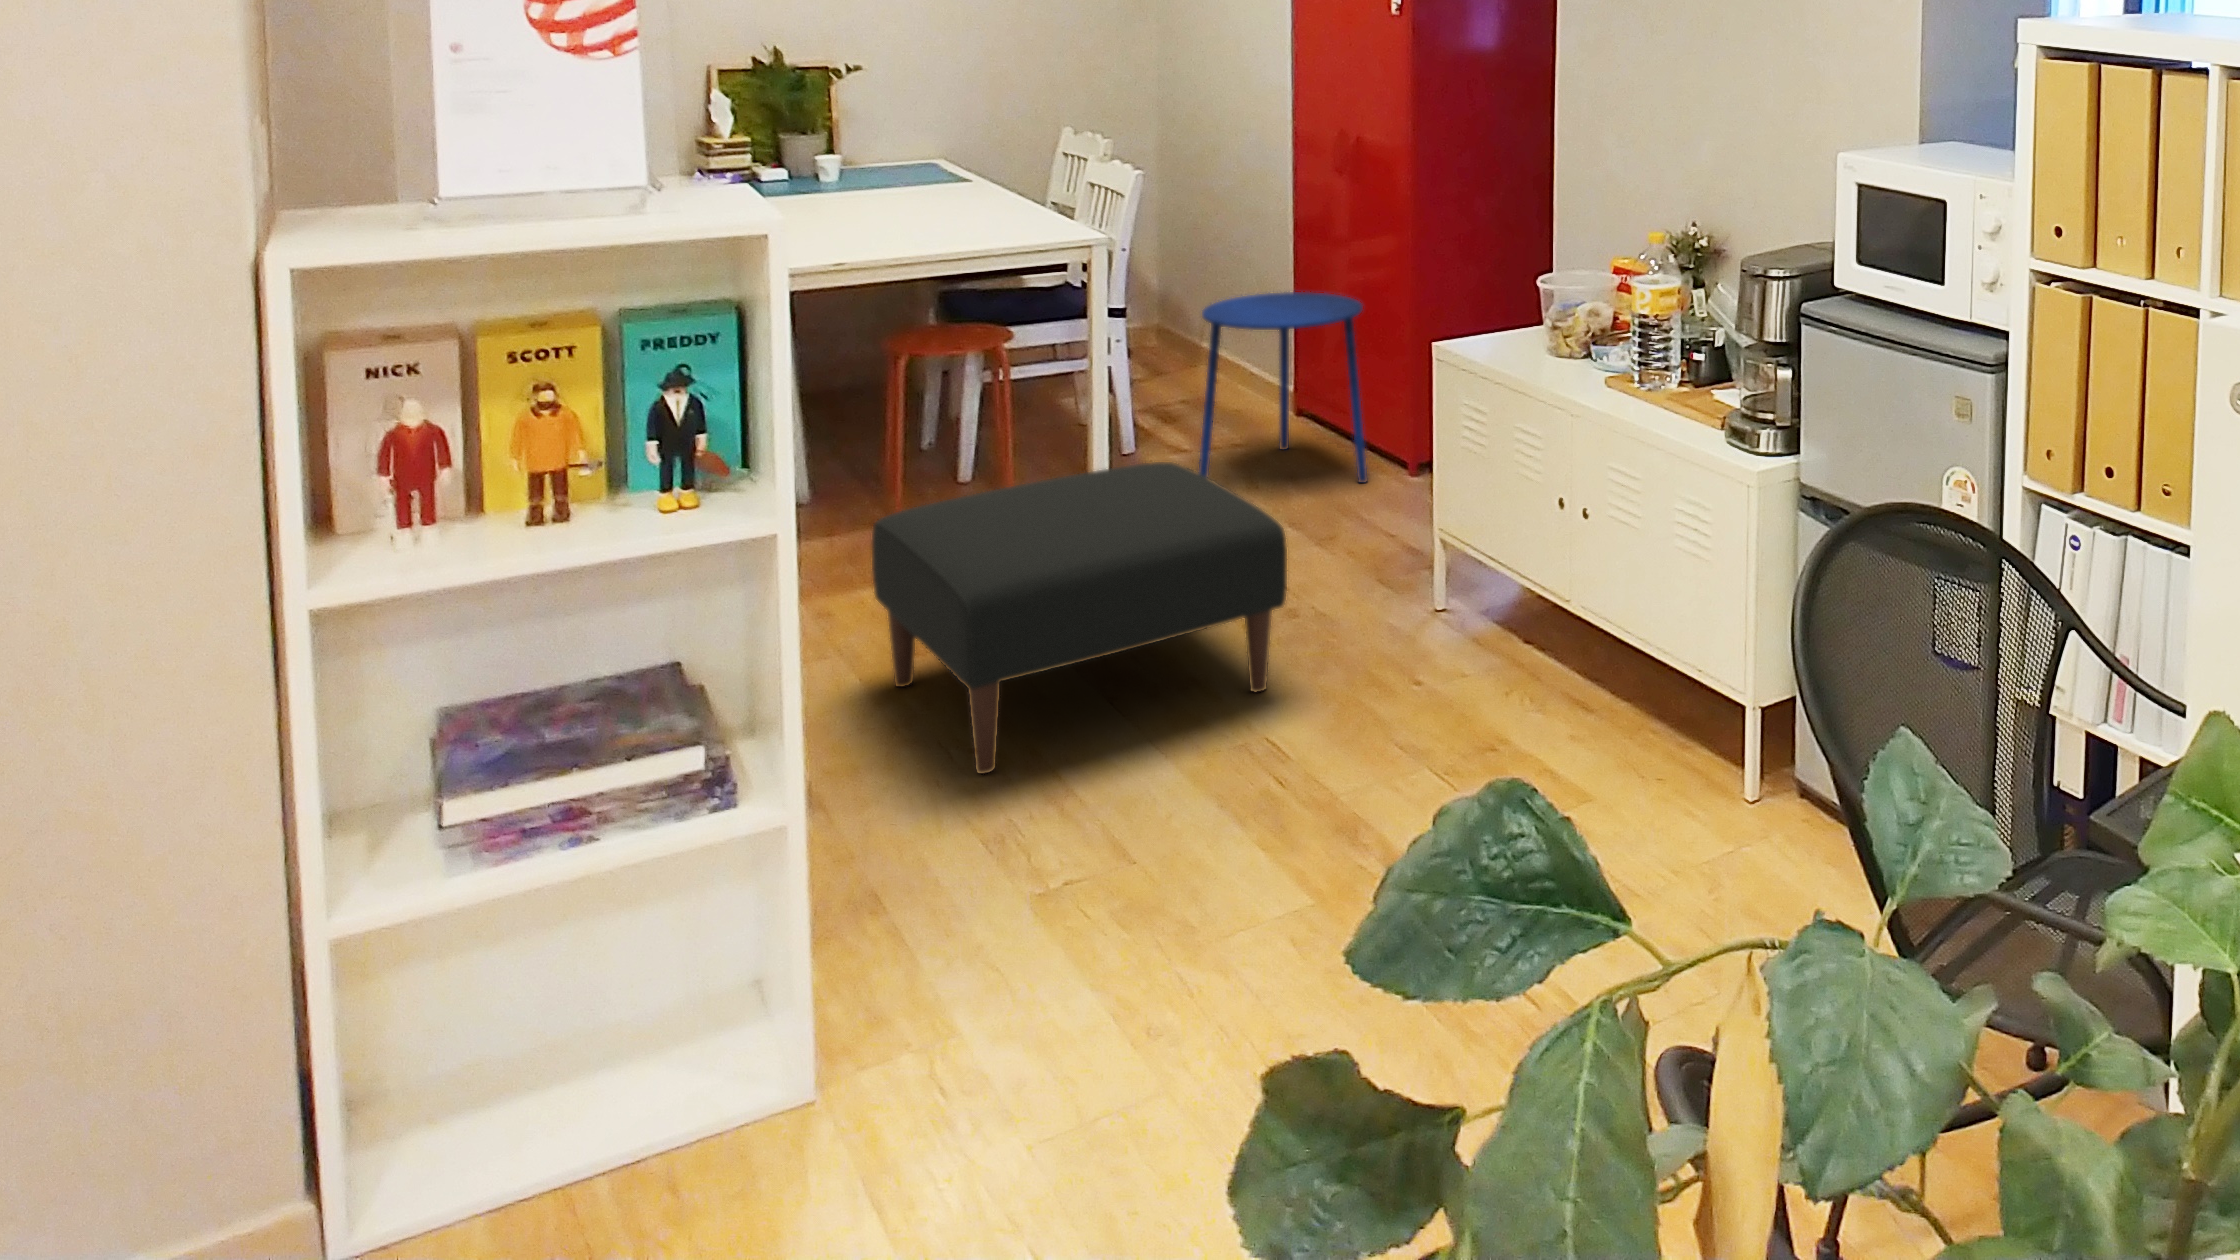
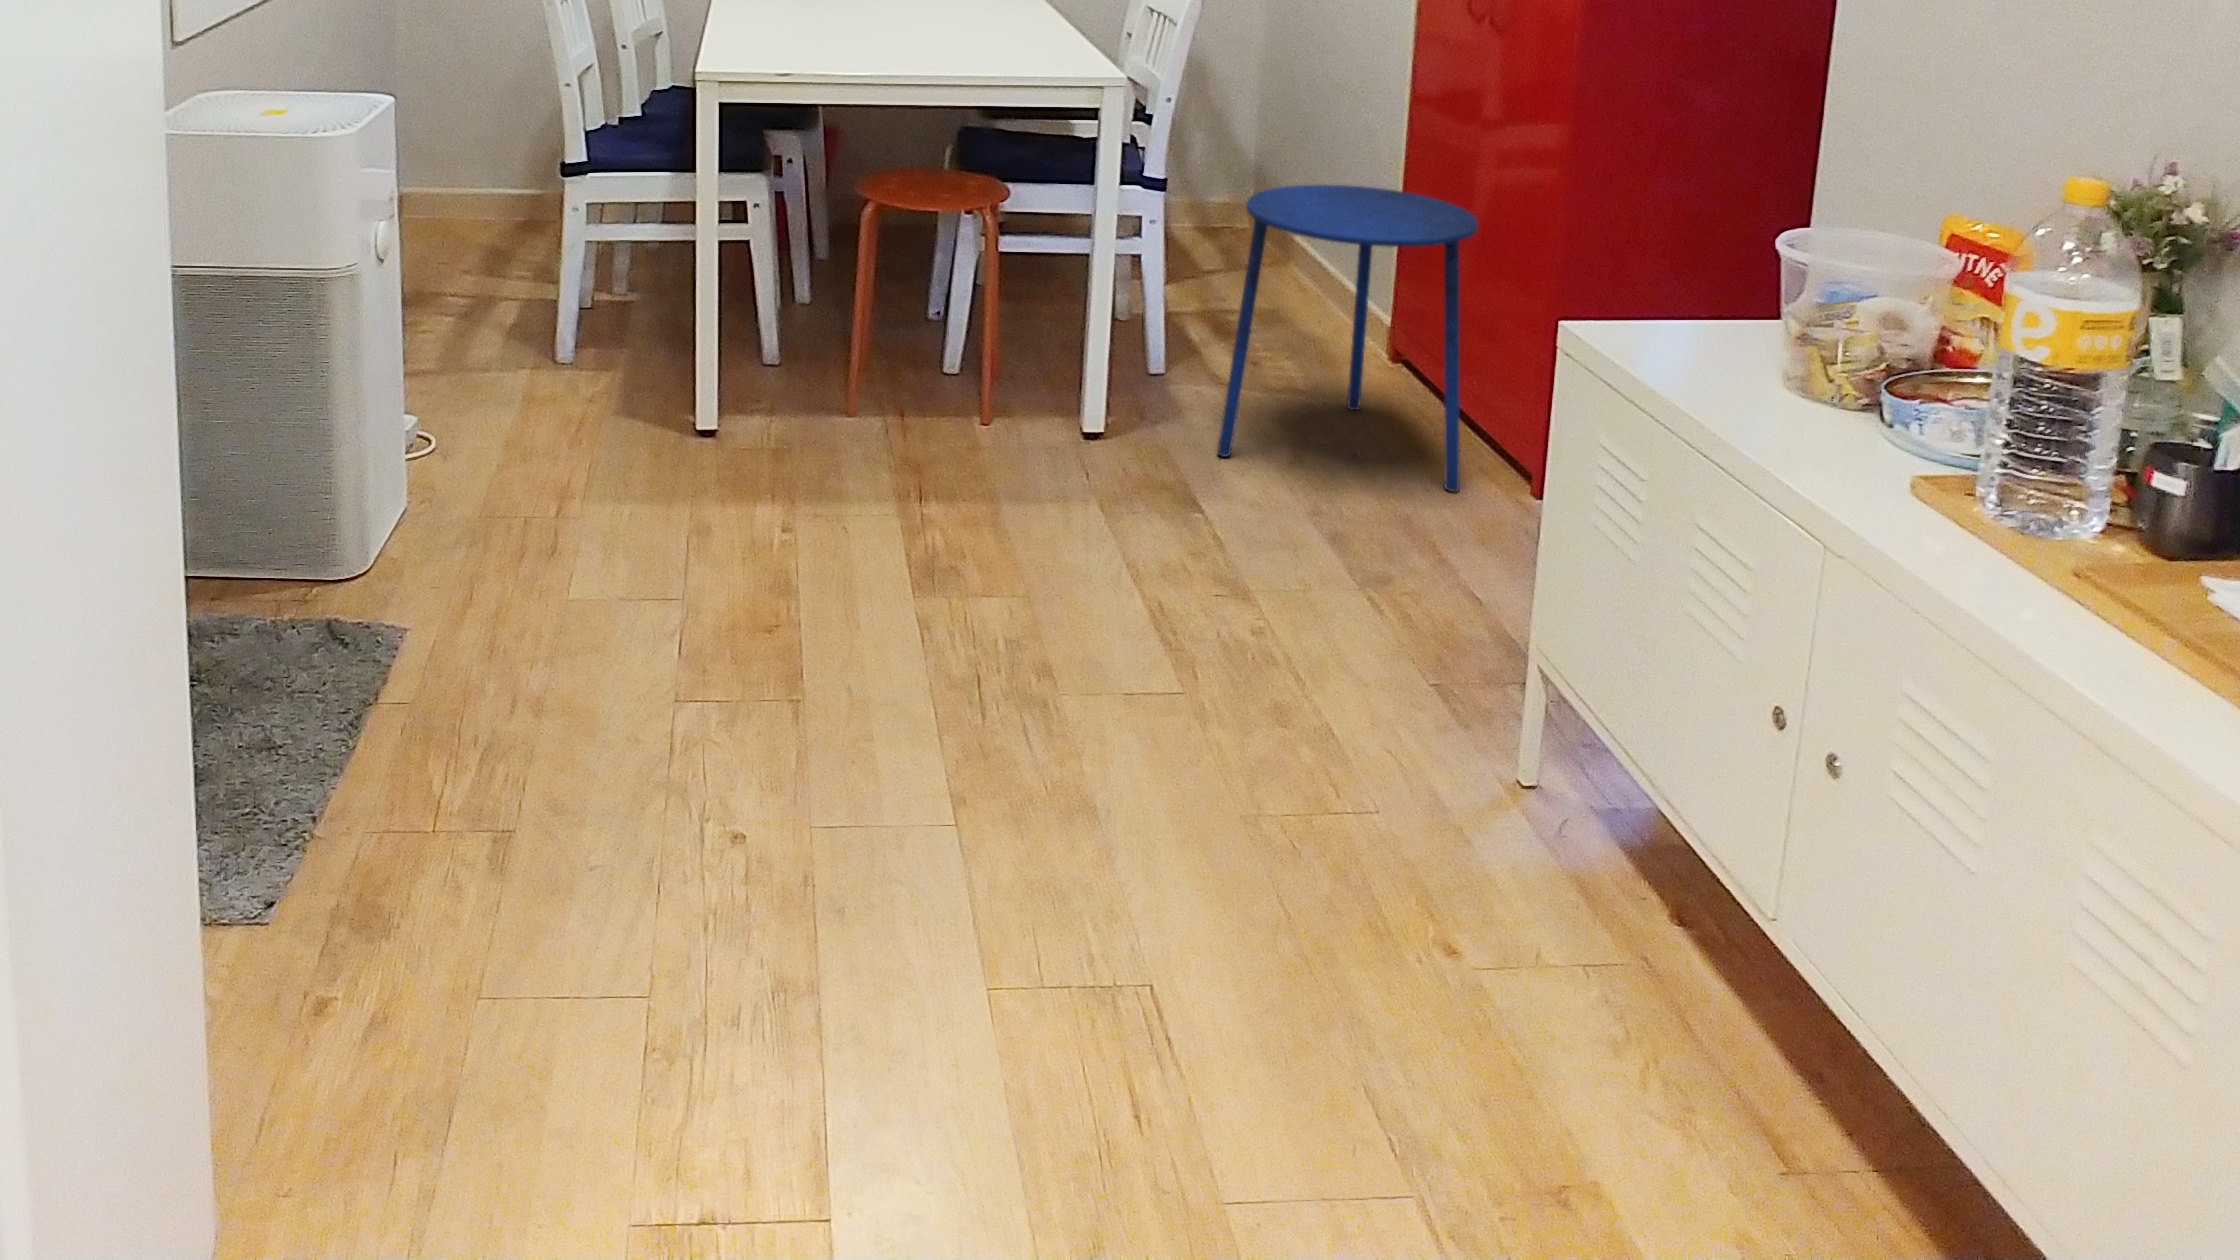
ottoman: present [872,462,1287,774] -> none [719,421,1251,881]

